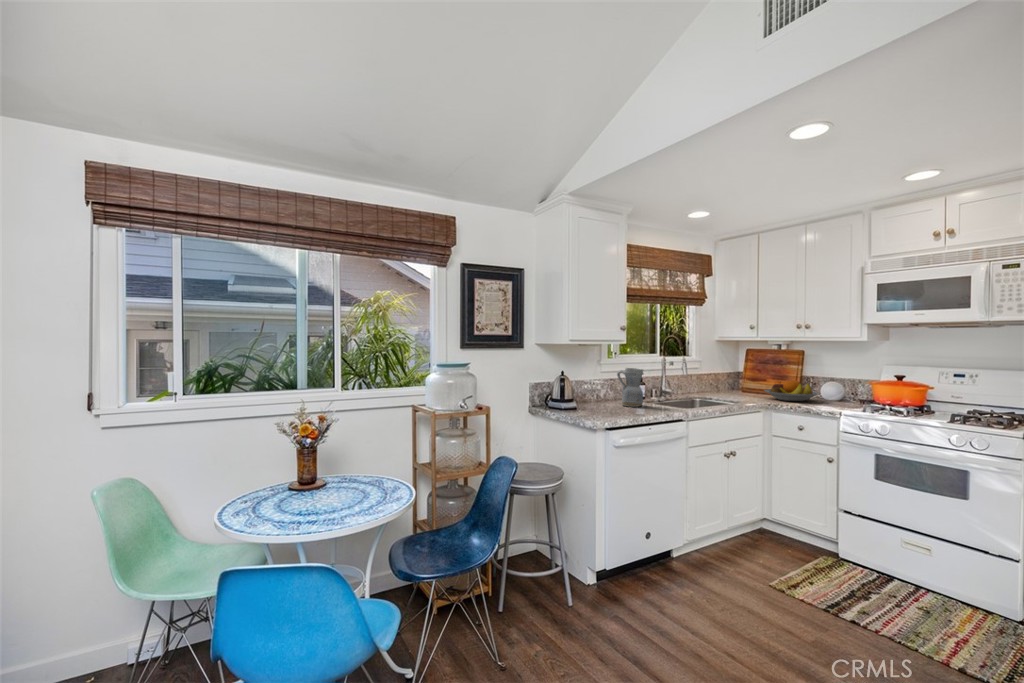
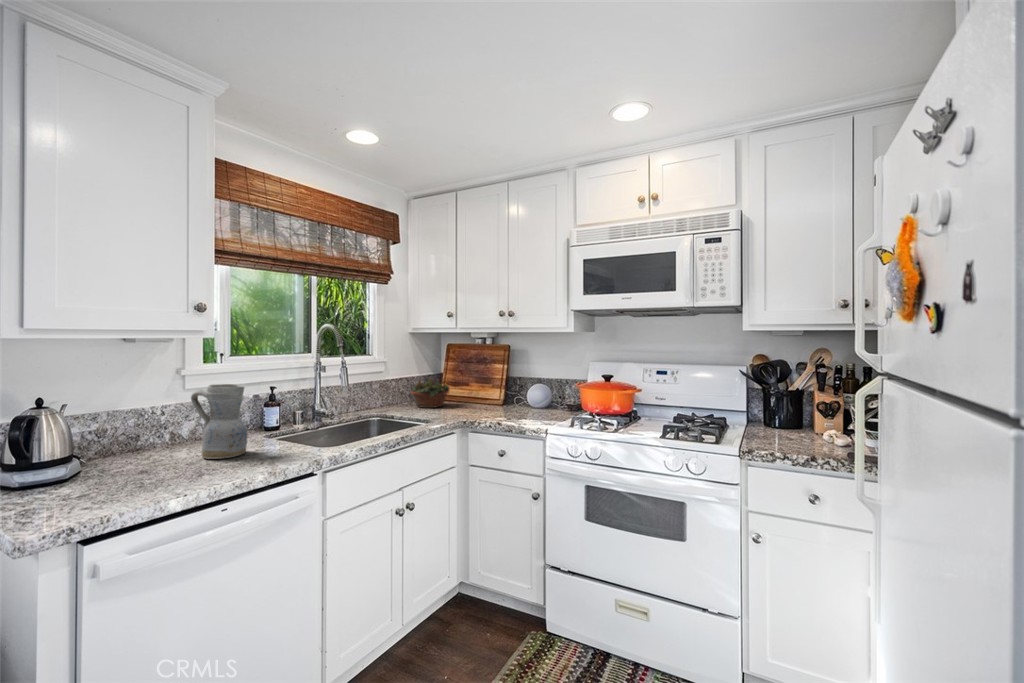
succulent planter: none [720,372,751,394] -> present [411,377,449,408]
fruit bowl: present [764,380,819,401] -> none [462,386,525,415]

